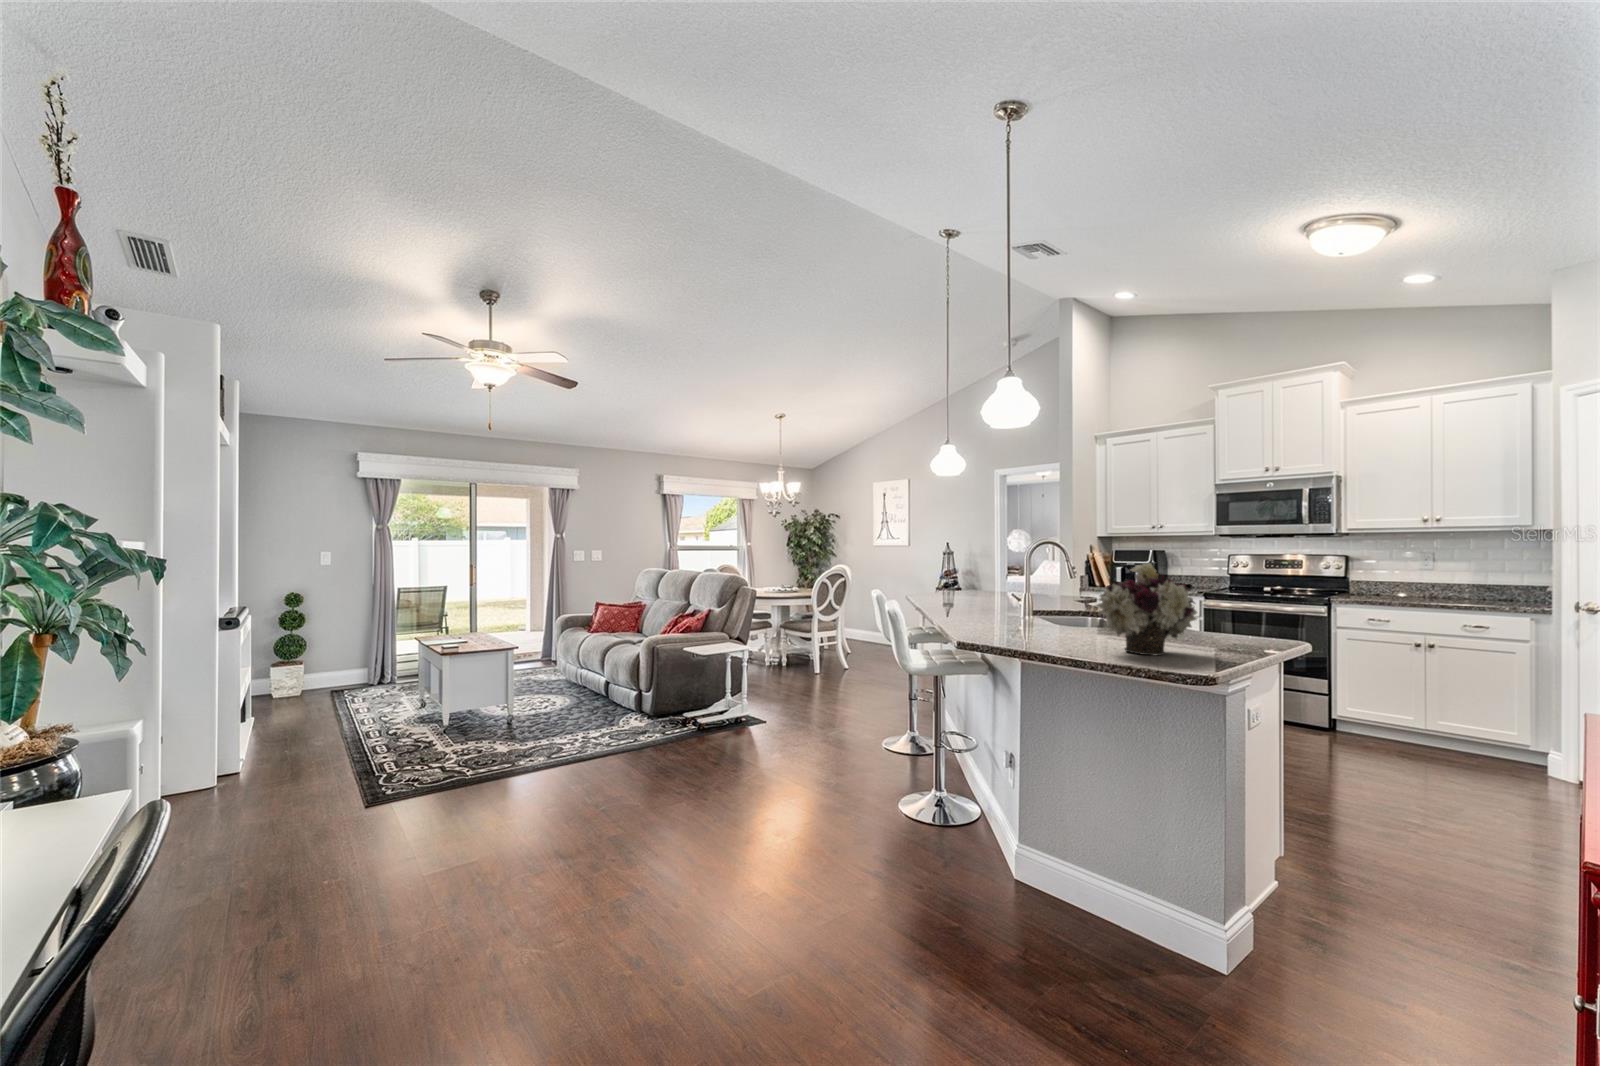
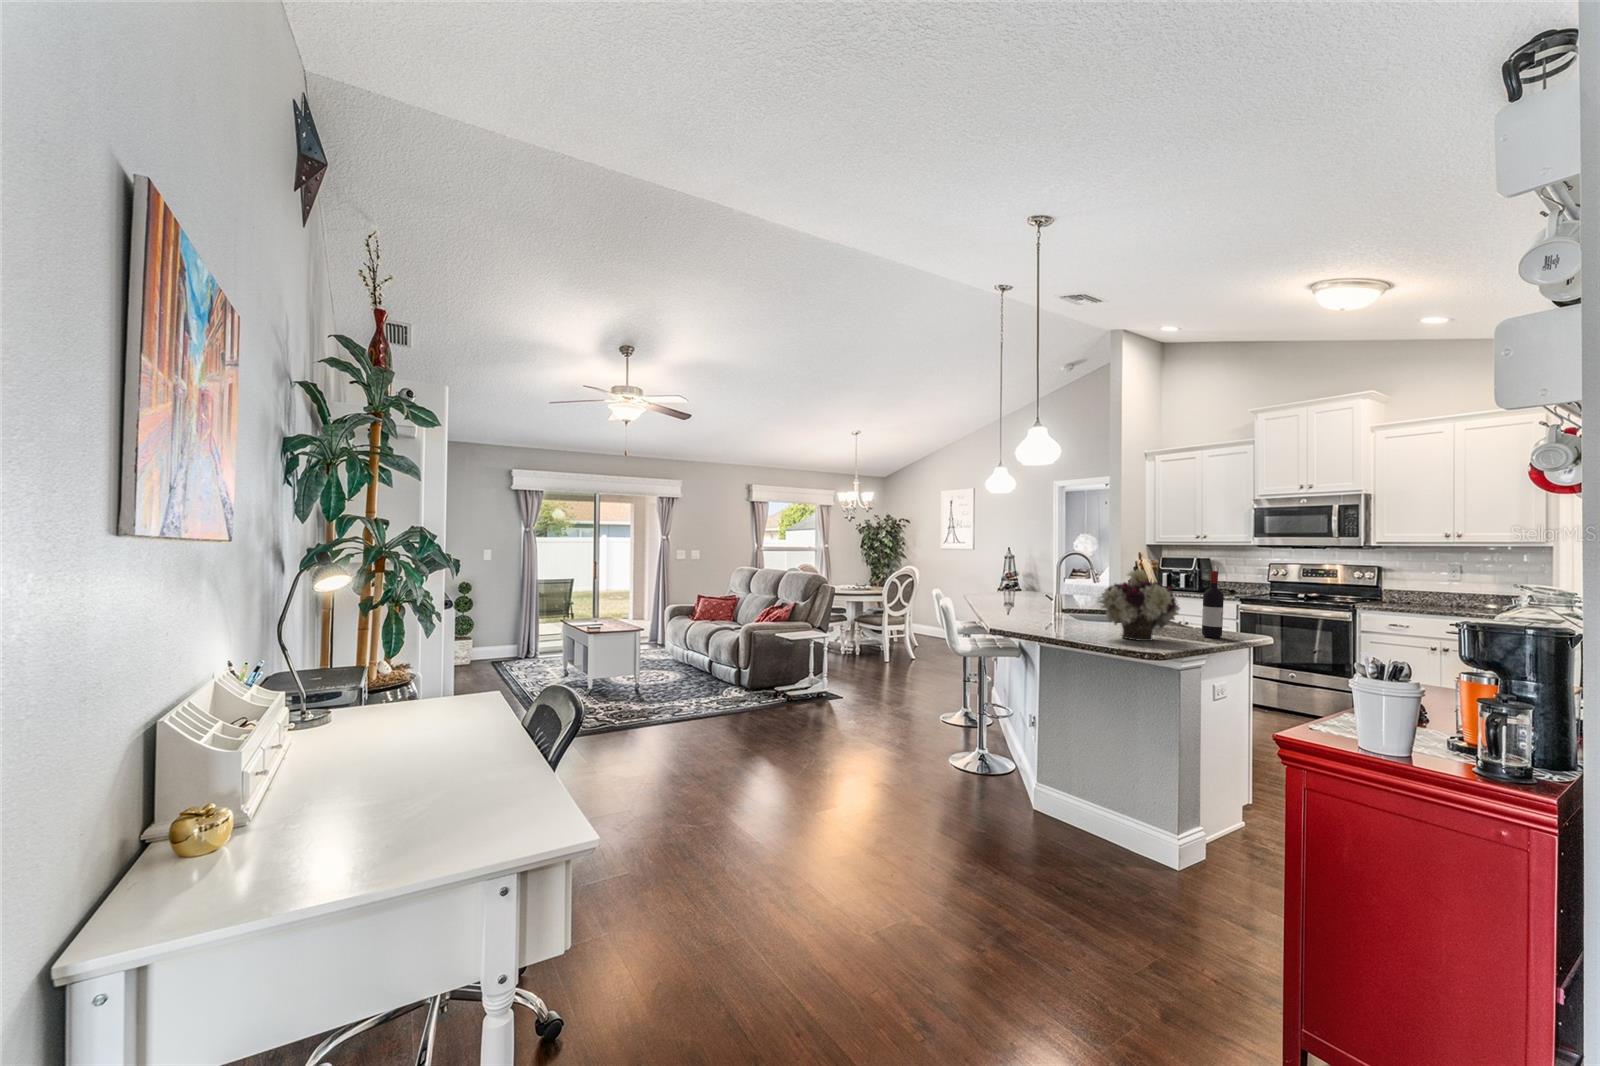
wine bottle: none [1217,564,1244,648] -> present [1202,571,1224,638]

